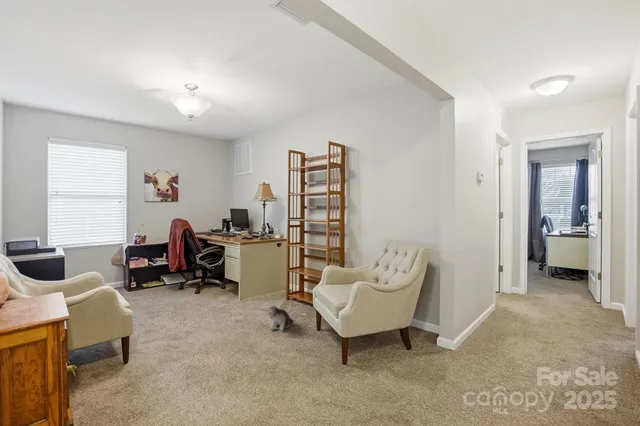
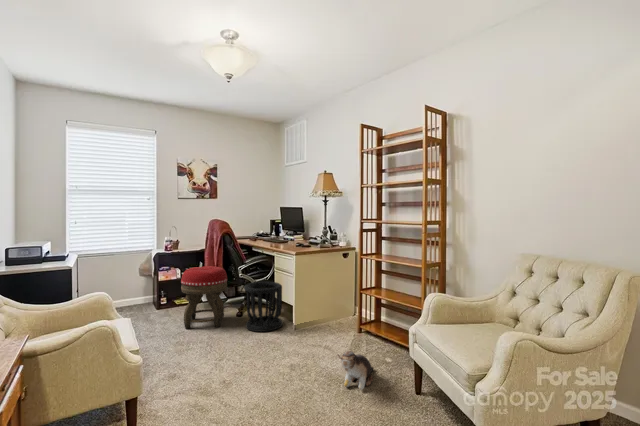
footstool: none [150,255,188,303] -> present [181,266,227,329]
wastebasket: none [201,266,231,302] -> present [244,281,283,332]

